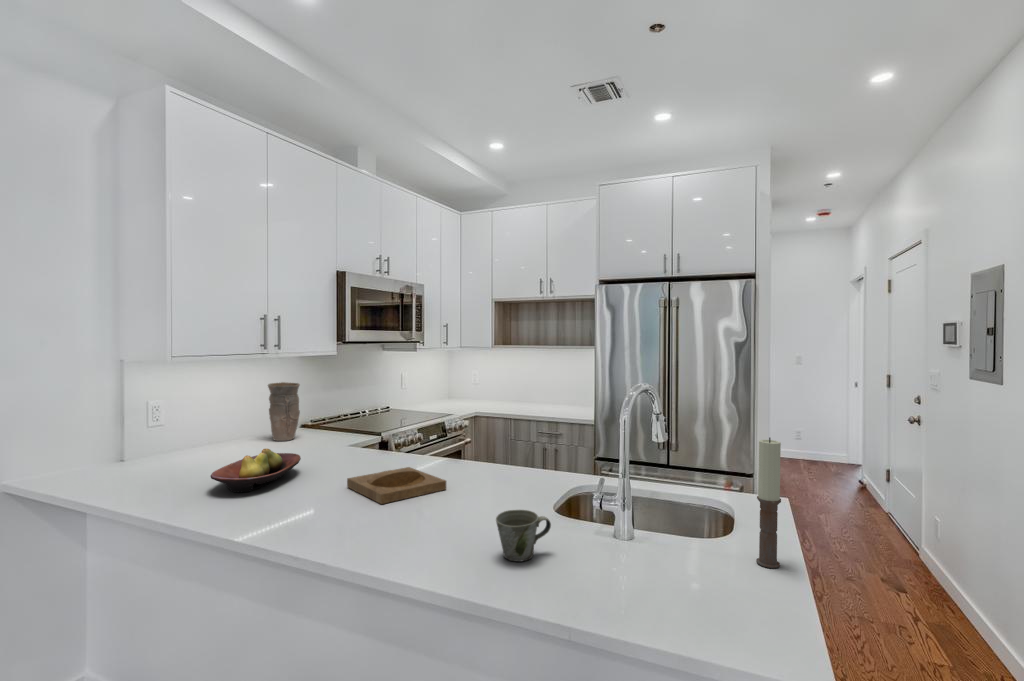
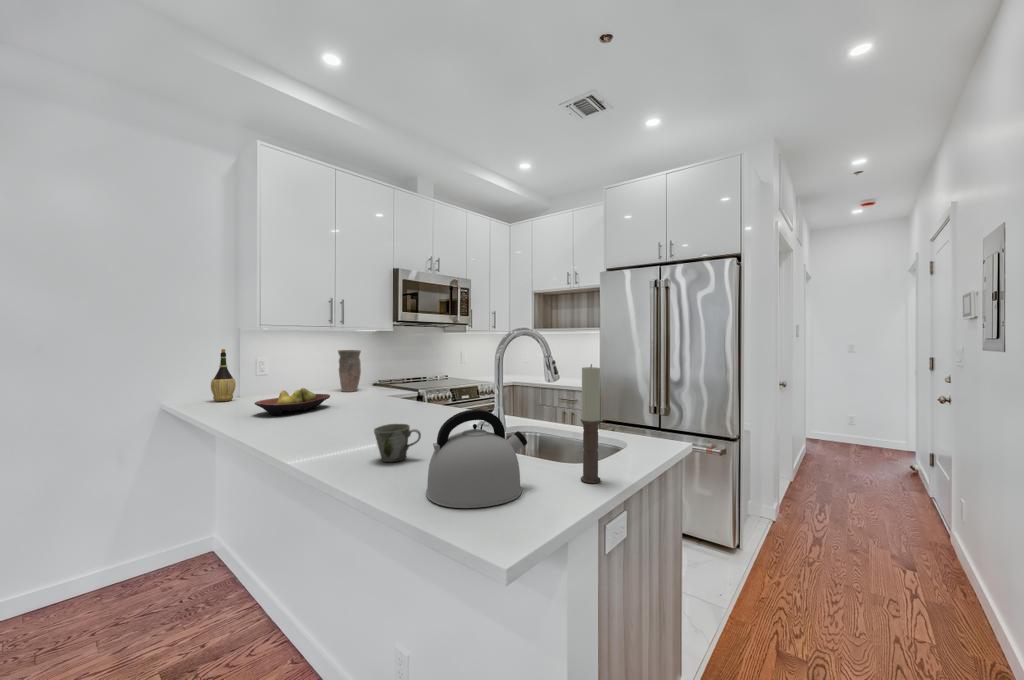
wine bottle: none [95,393,133,470] -> present [211,349,236,401]
tray: present [347,467,446,504] -> none [345,406,410,426]
kettle: none [621,500,734,622] -> present [426,409,527,508]

